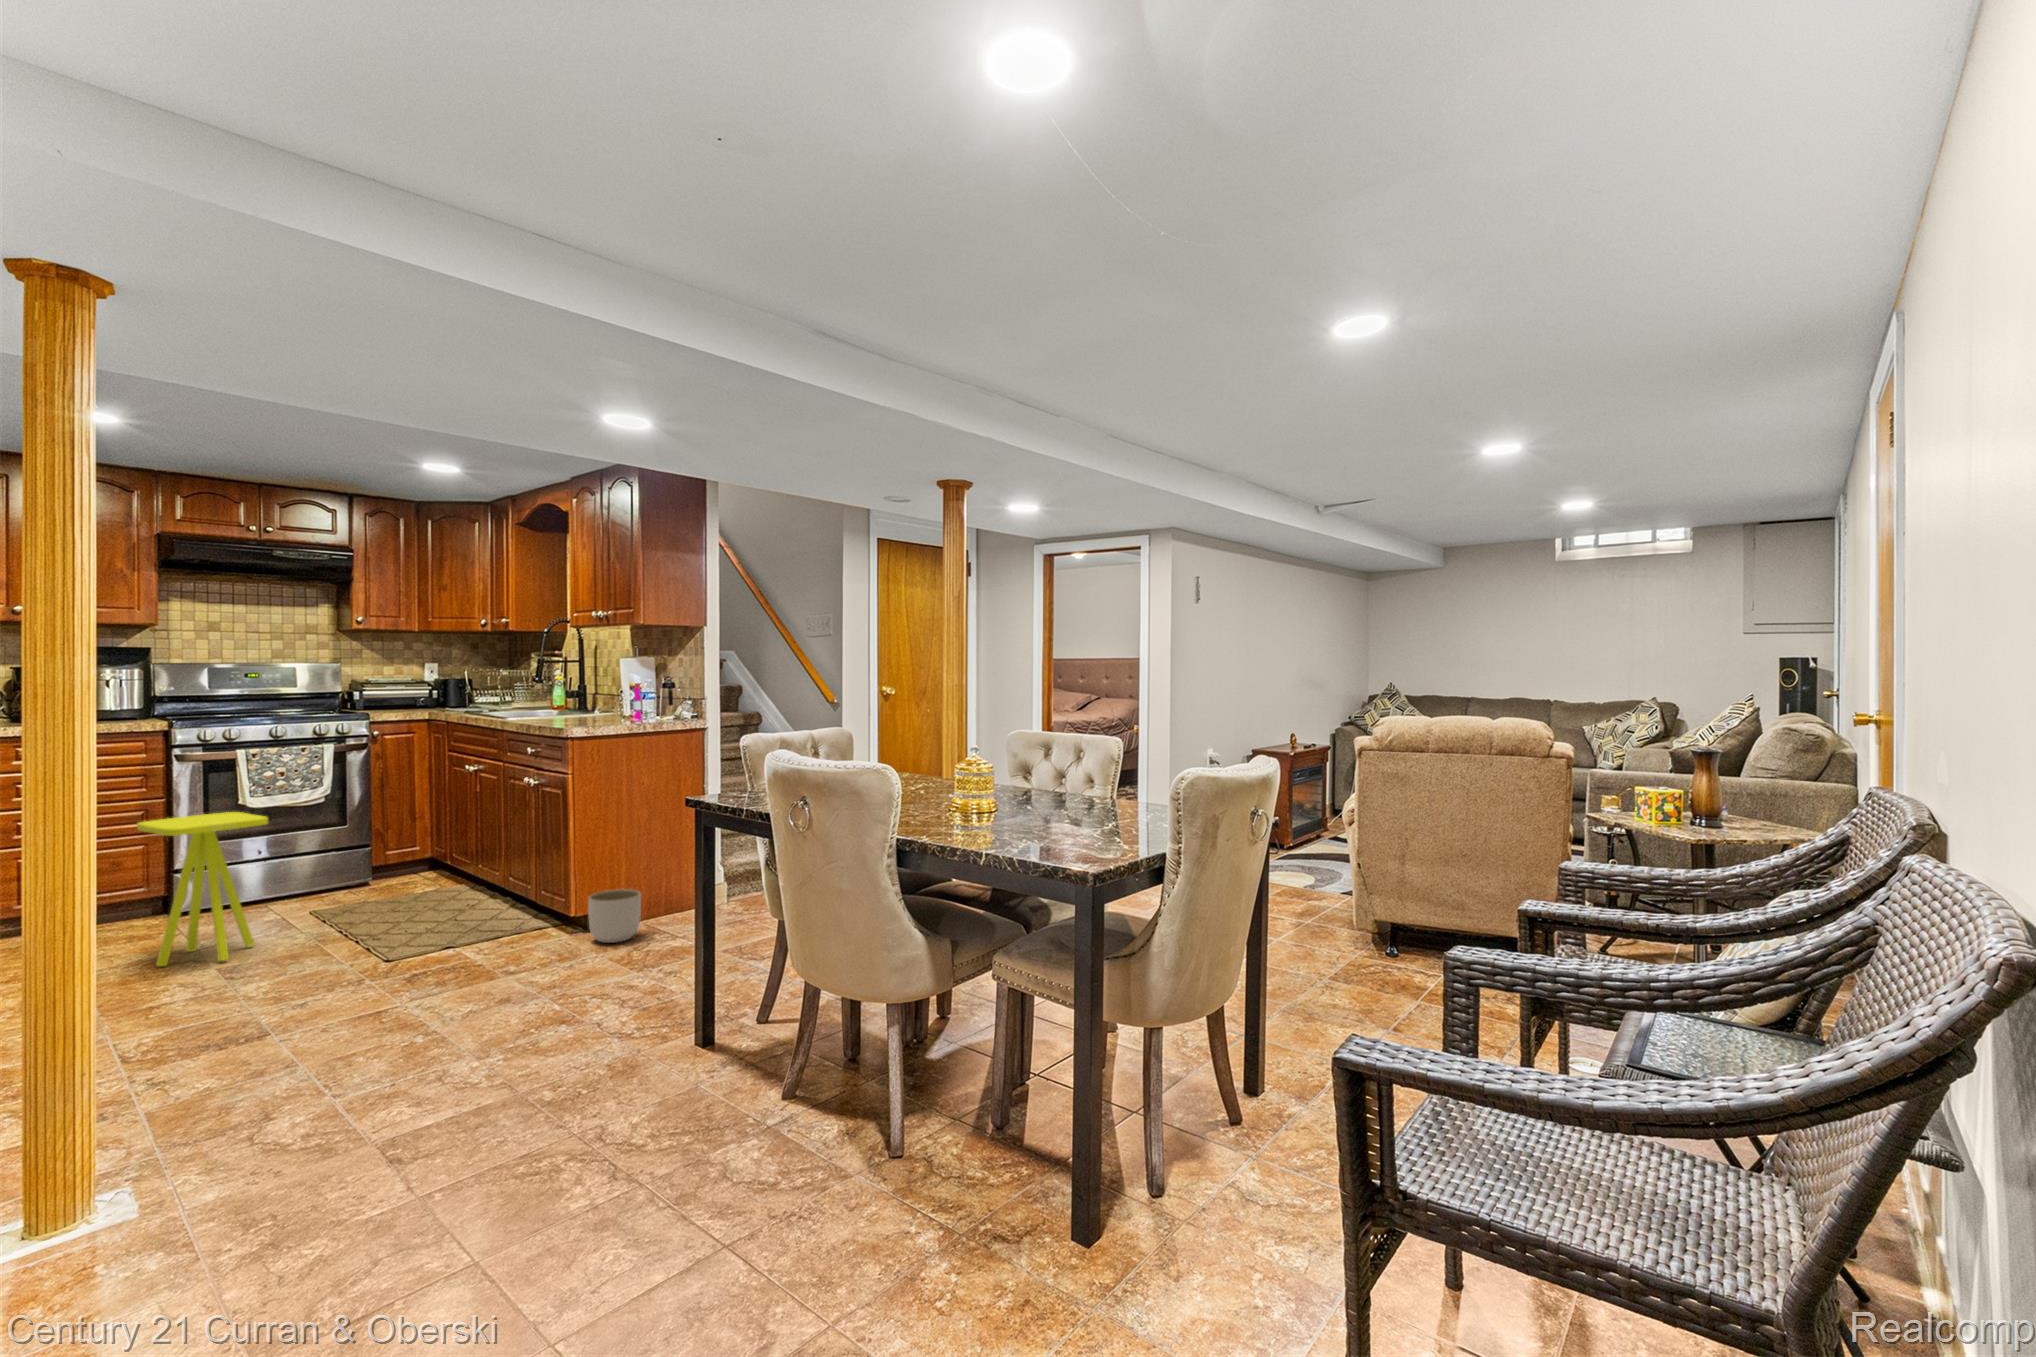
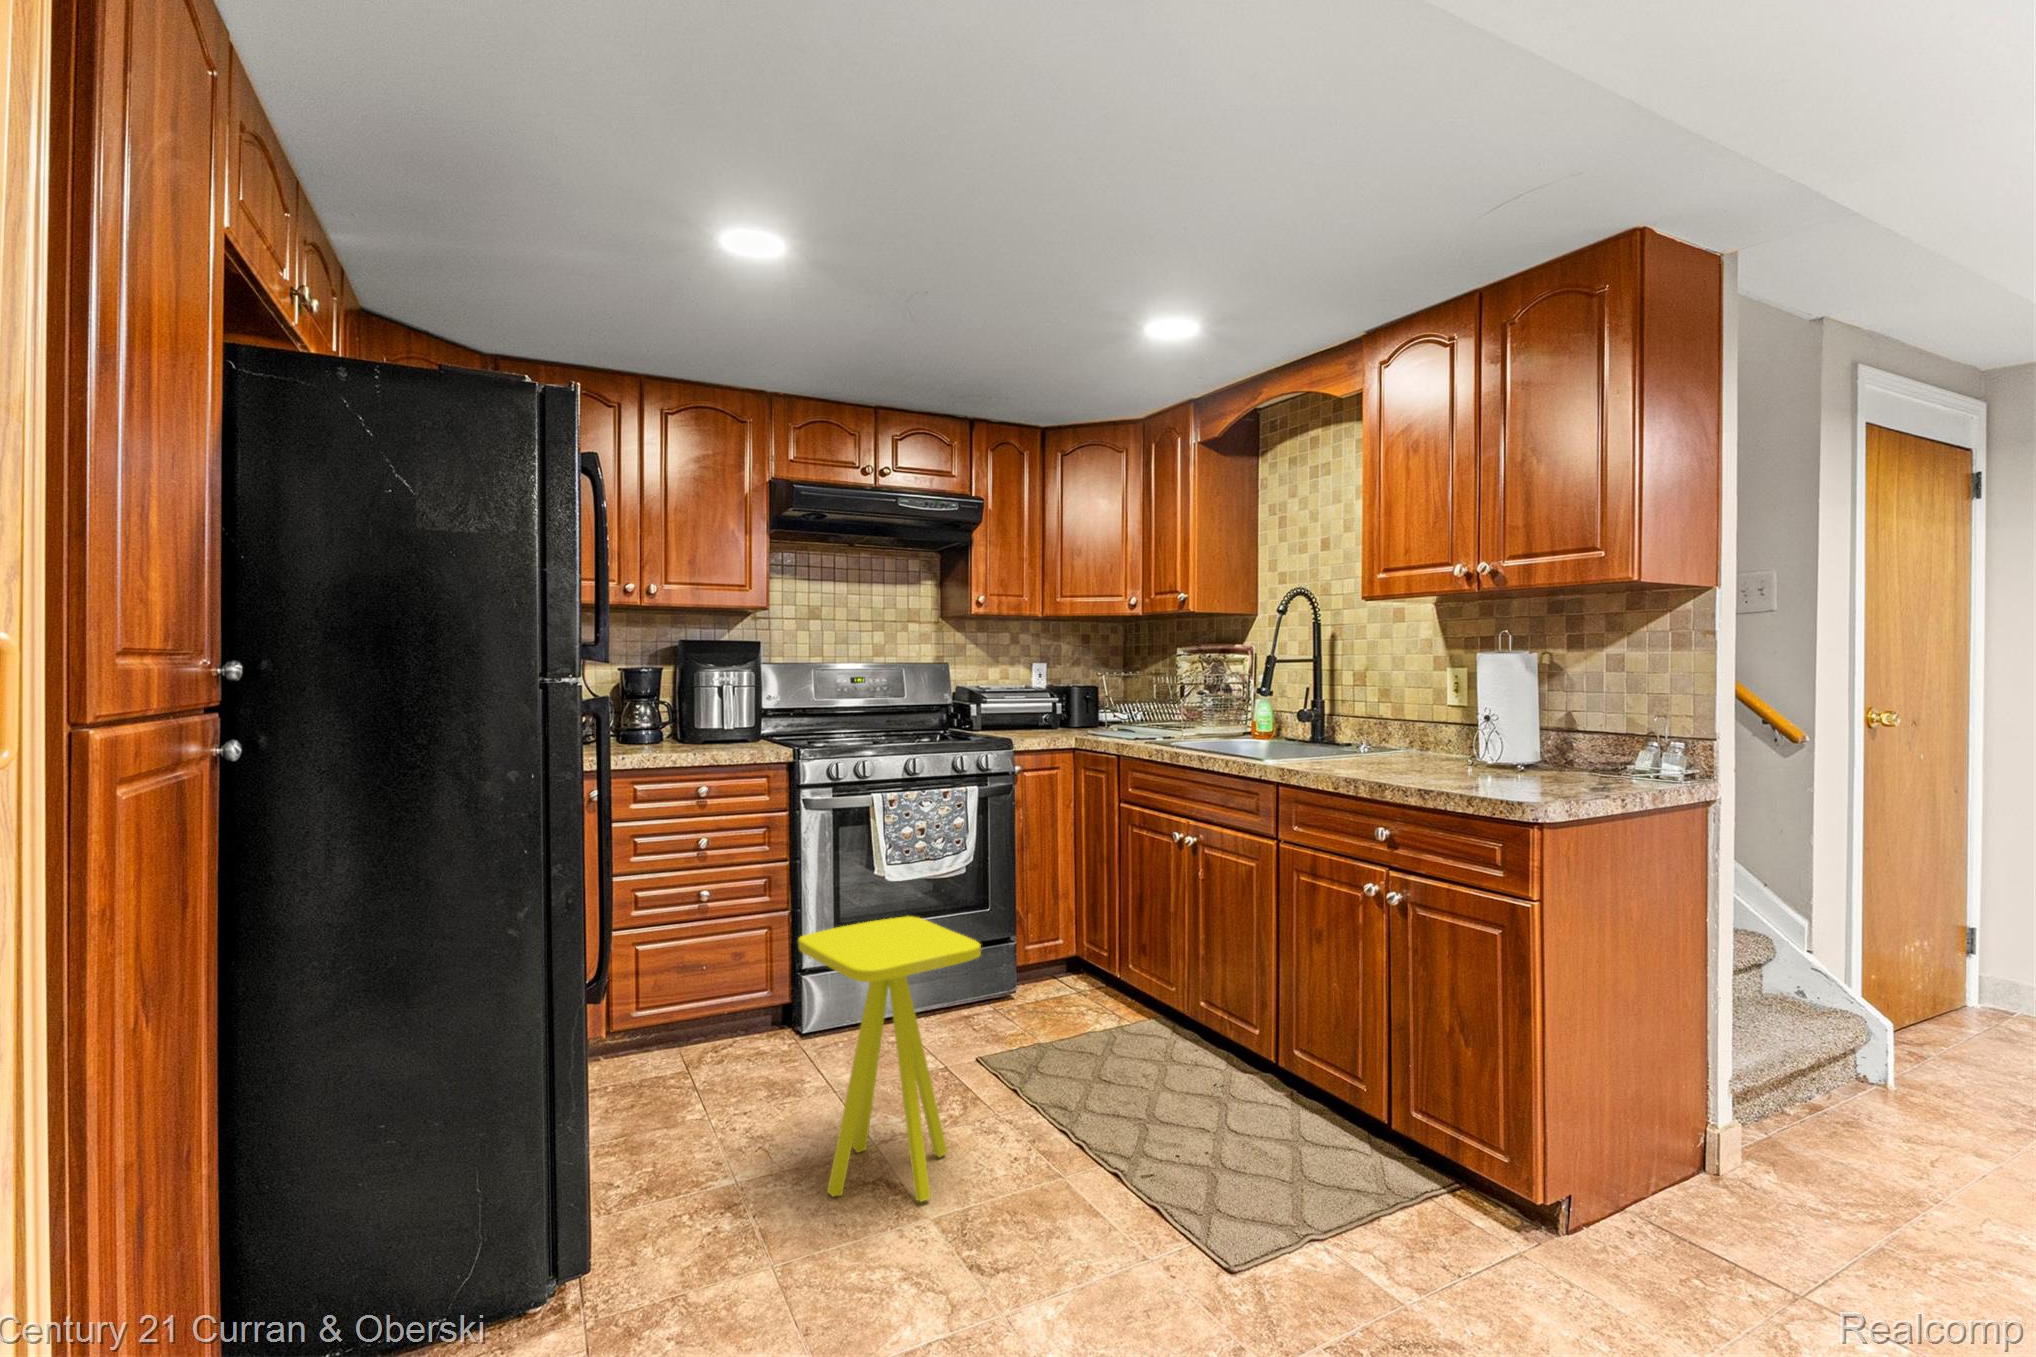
planter: present [588,889,641,943] -> none [1572,1158,1697,1300]

